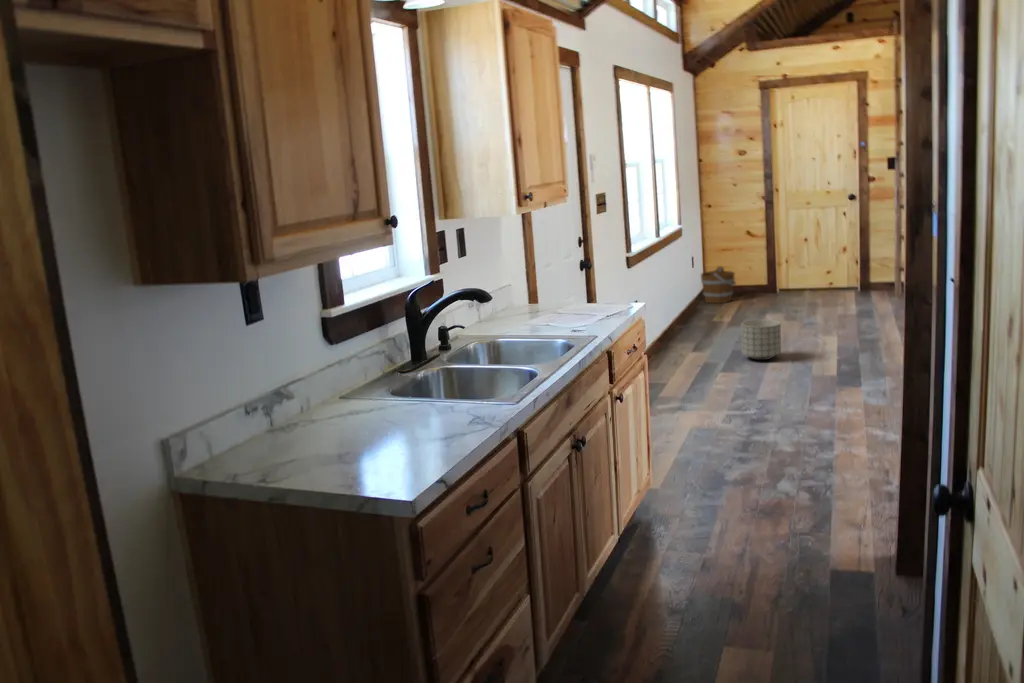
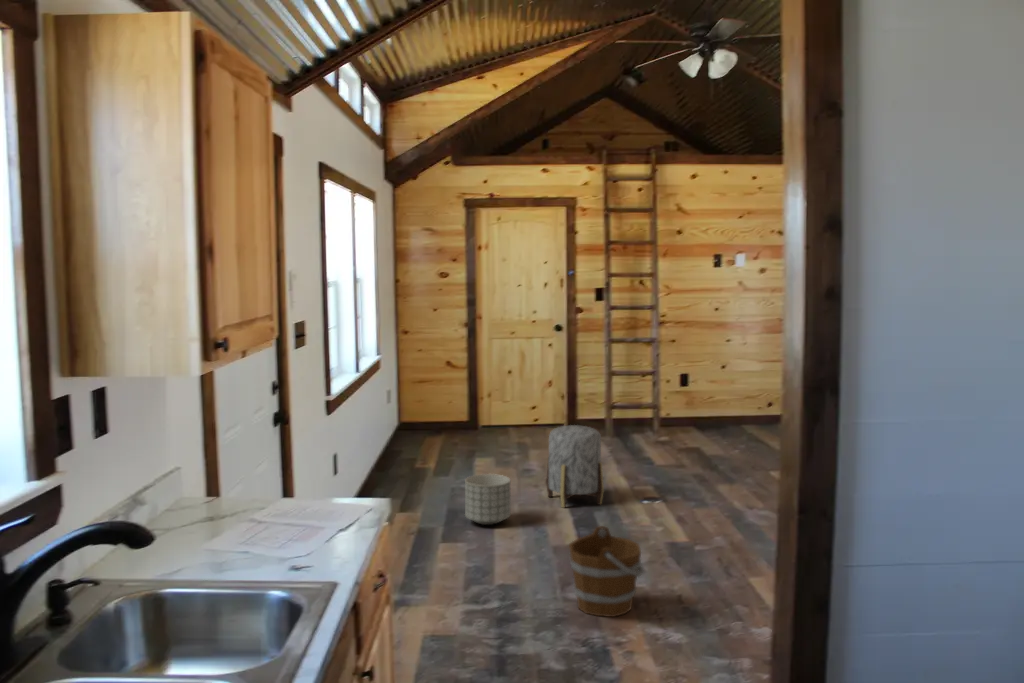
bucket: present [701,267,736,303] -> present [569,526,643,617]
stool: none [819,279,871,349] -> present [546,425,604,508]

